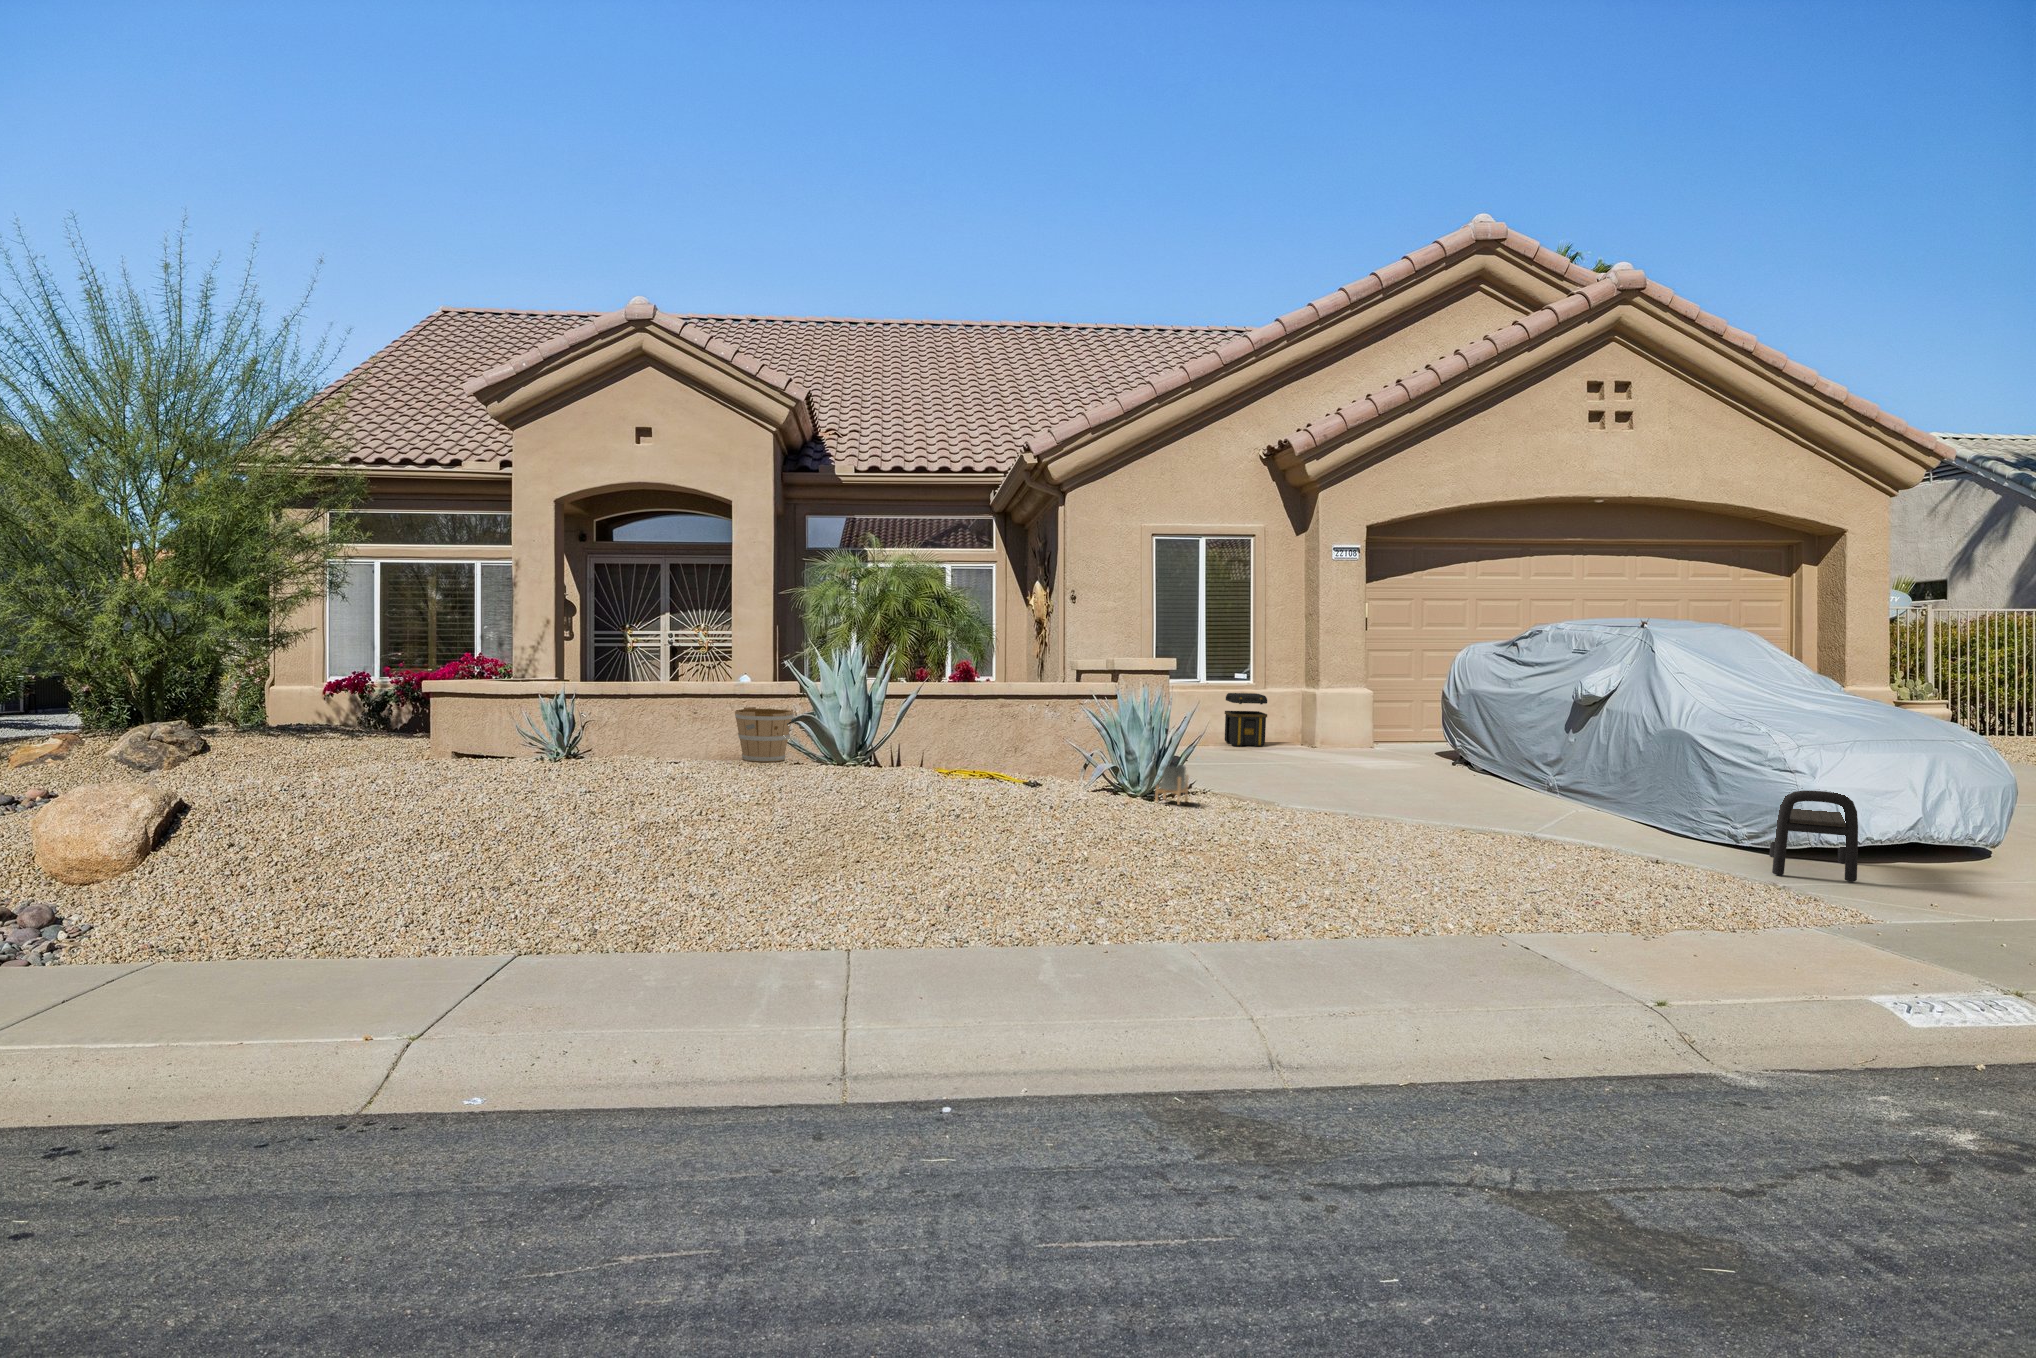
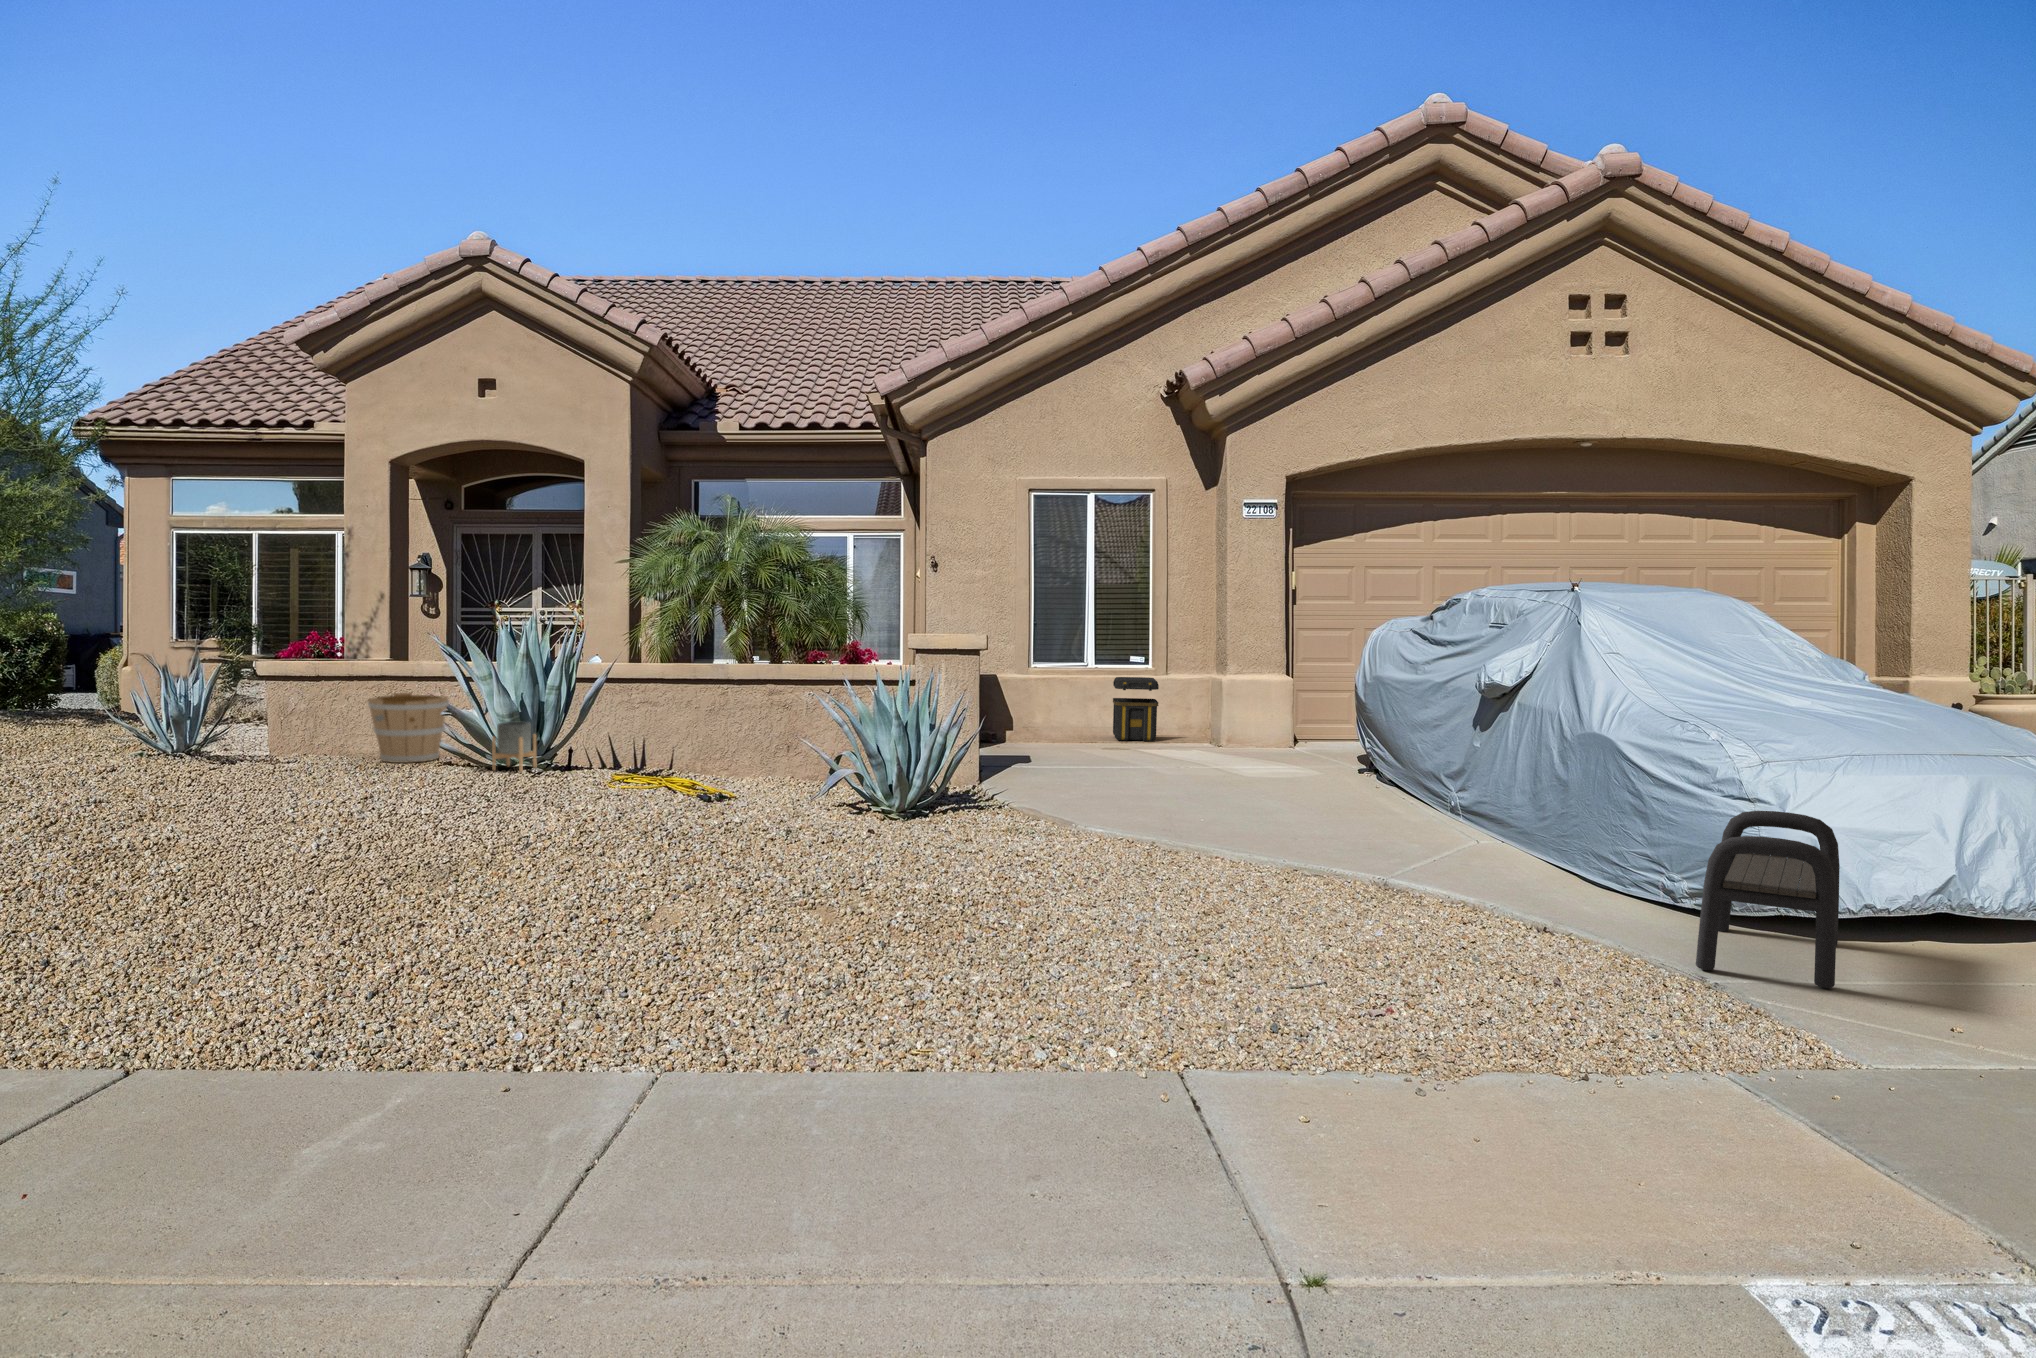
planter: present [1155,764,1189,805] -> present [492,722,537,772]

